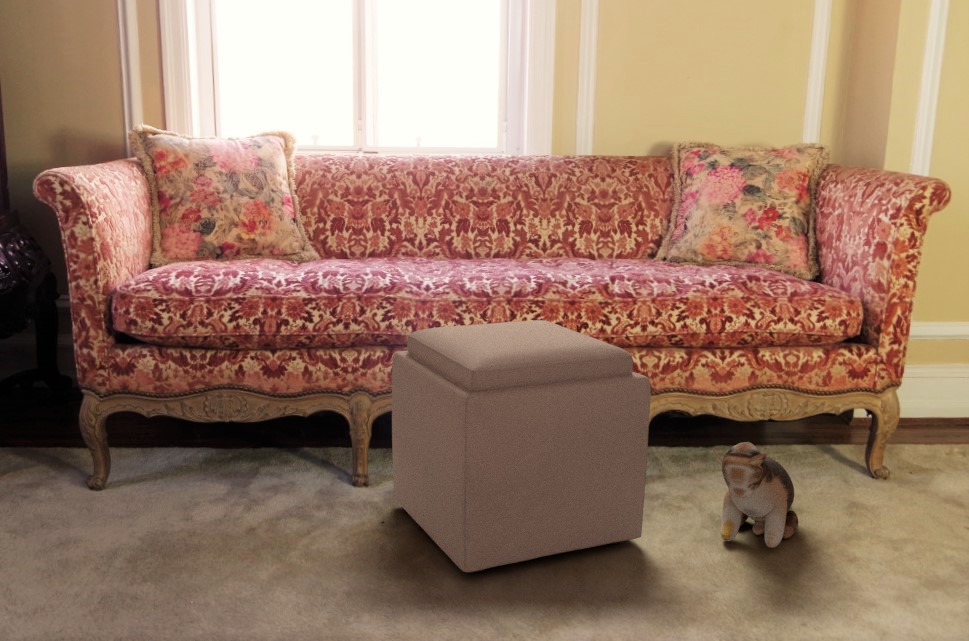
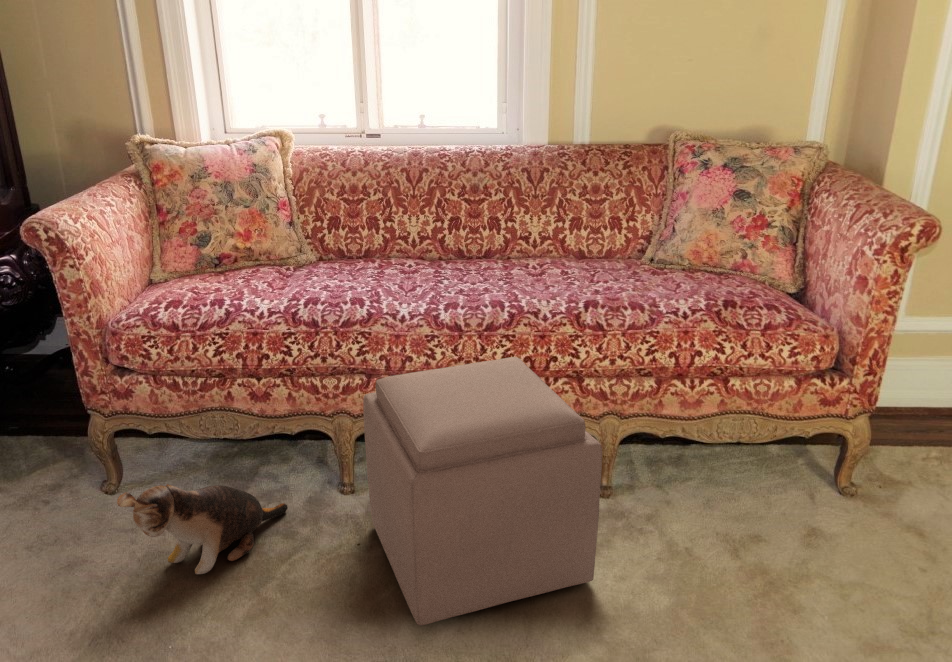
plush toy: present [713,442,798,548] -> present [117,484,288,574]

